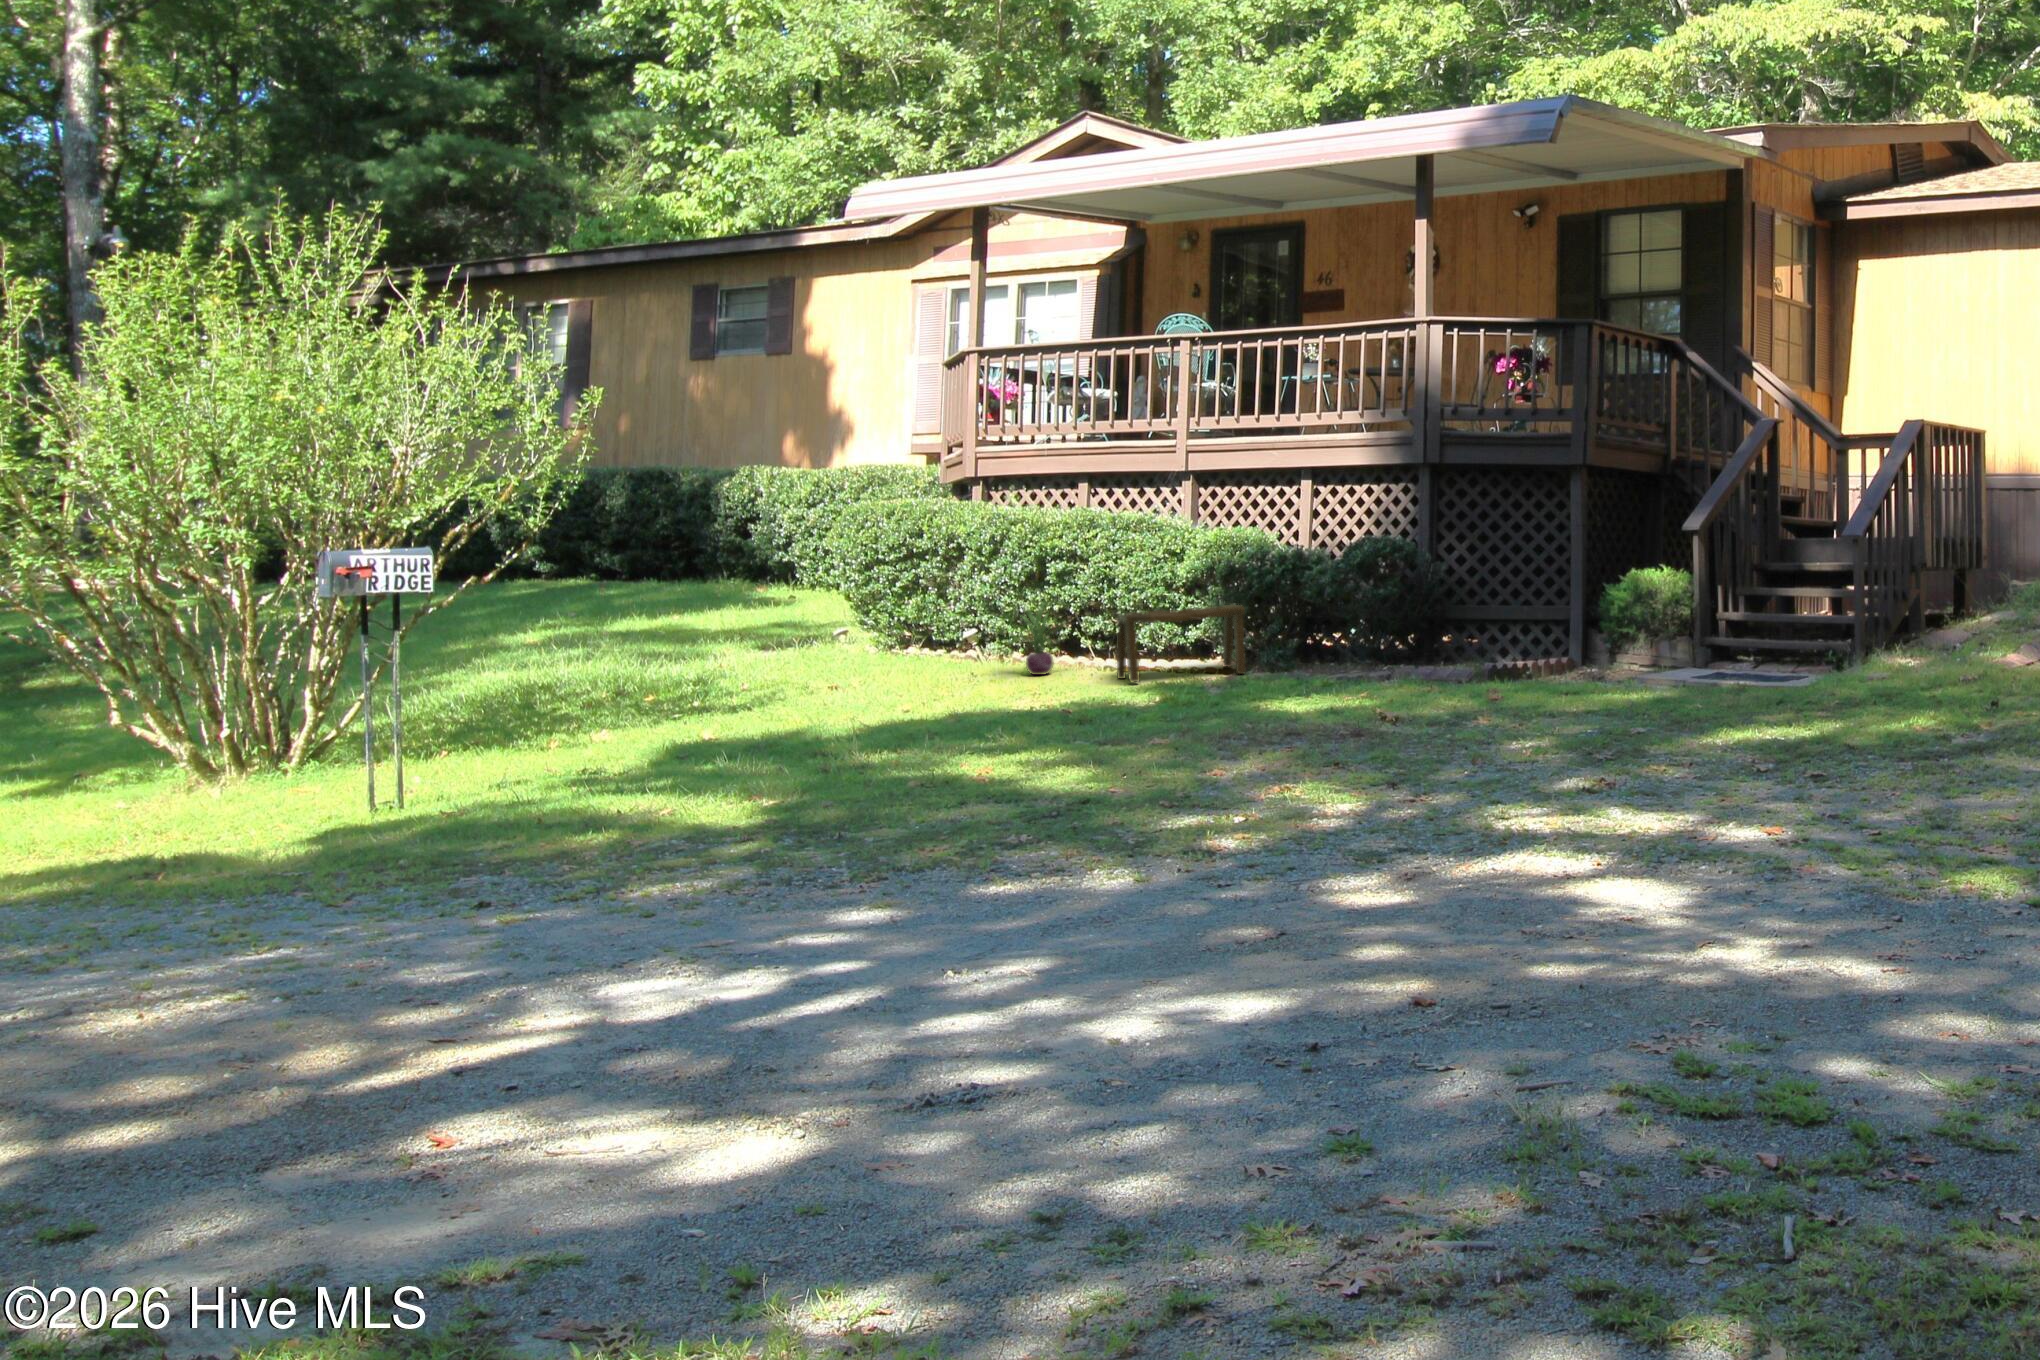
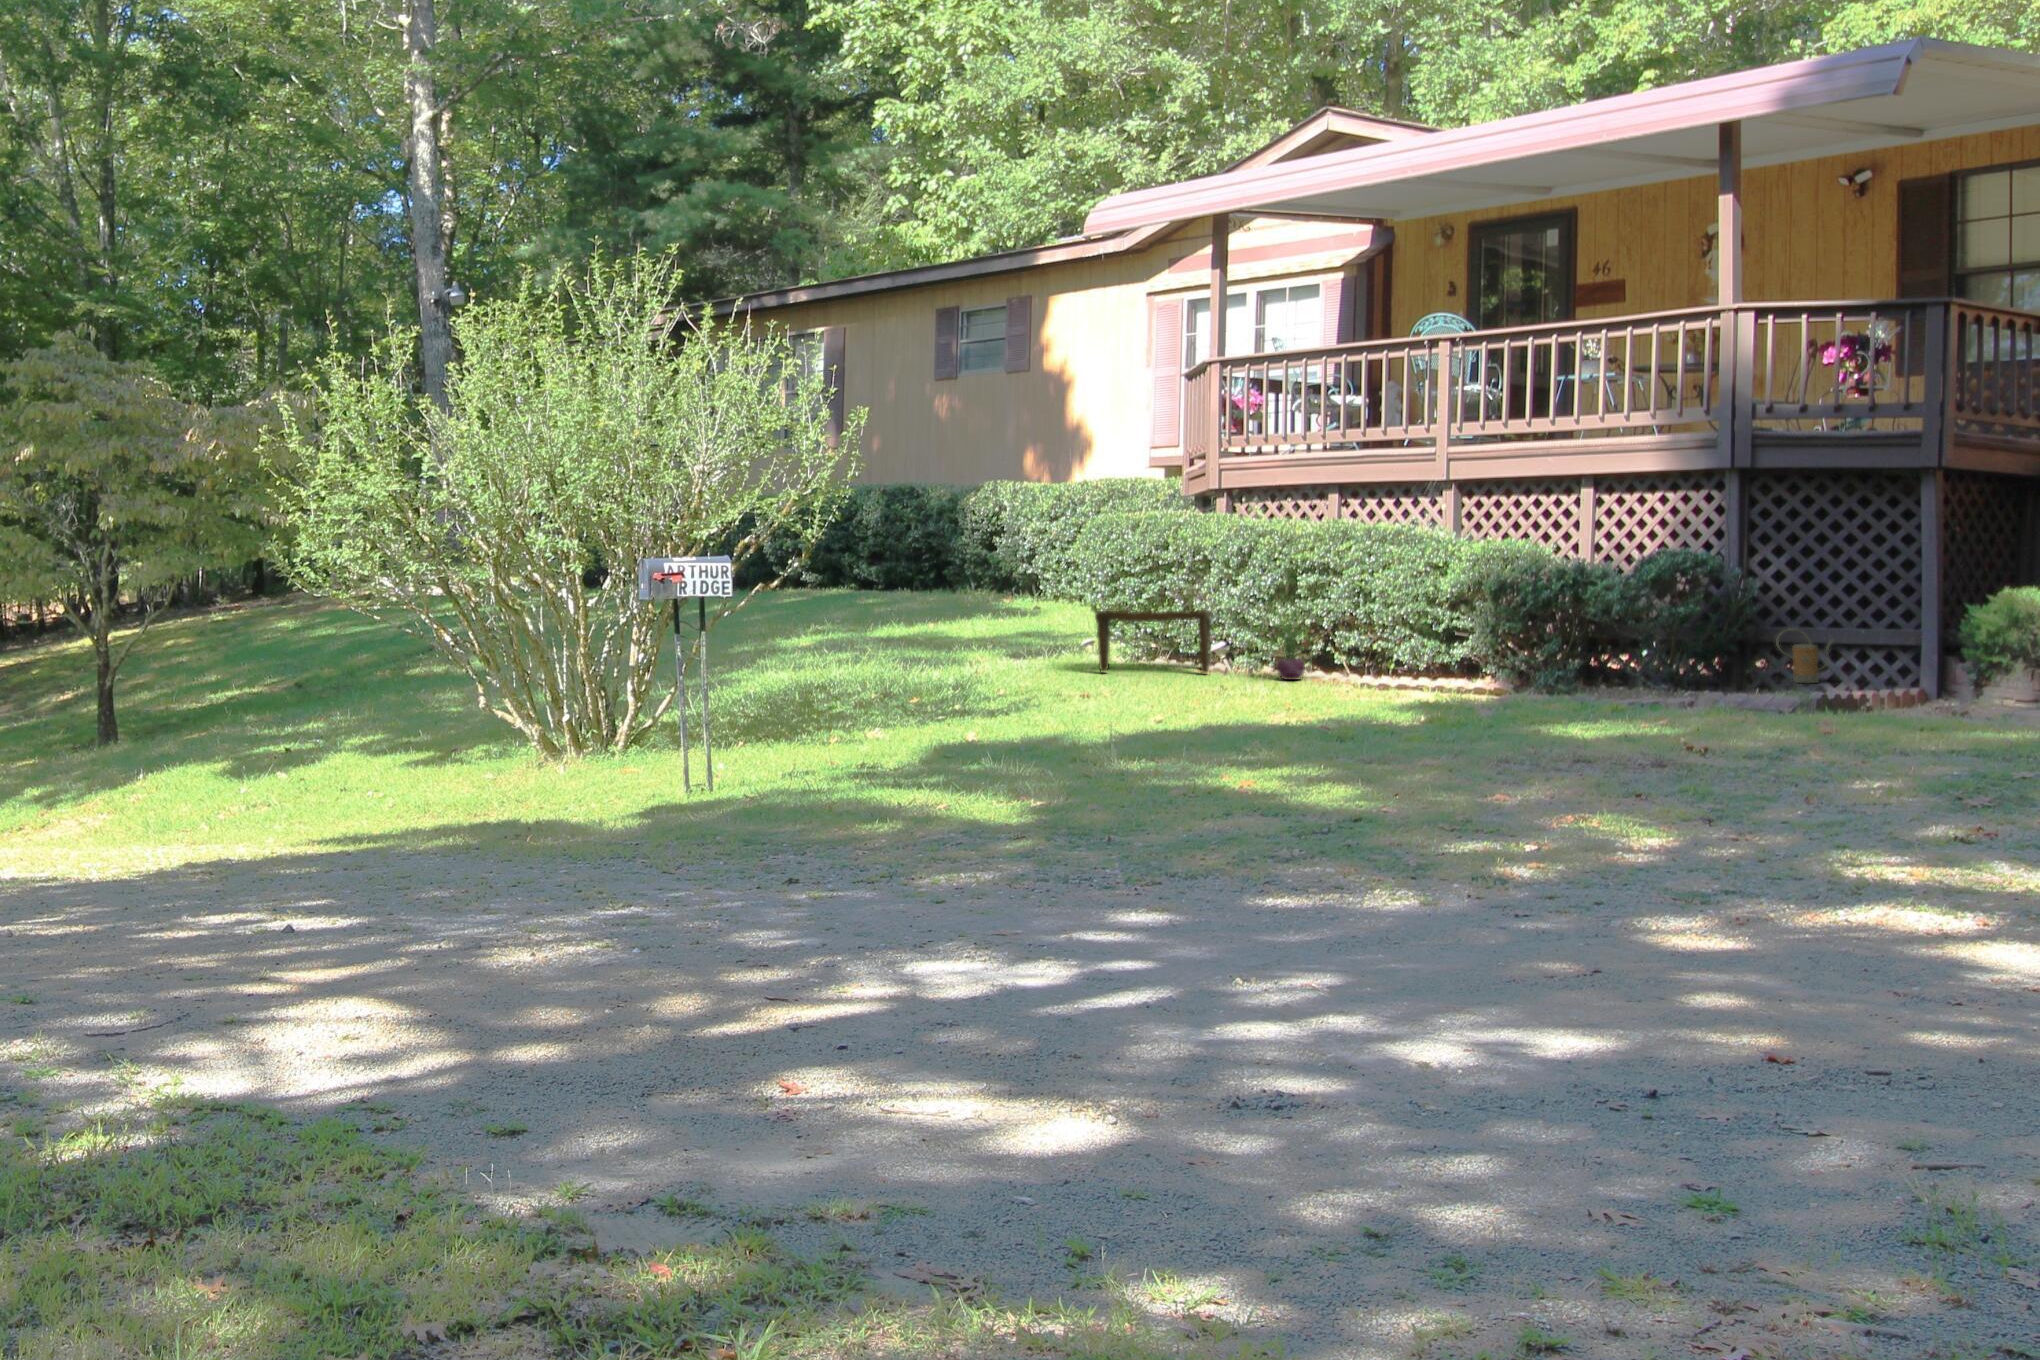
watering can: none [1453,599,1496,648] -> present [1776,629,1832,683]
bench: present [1117,605,1245,682] -> present [1095,610,1213,673]

